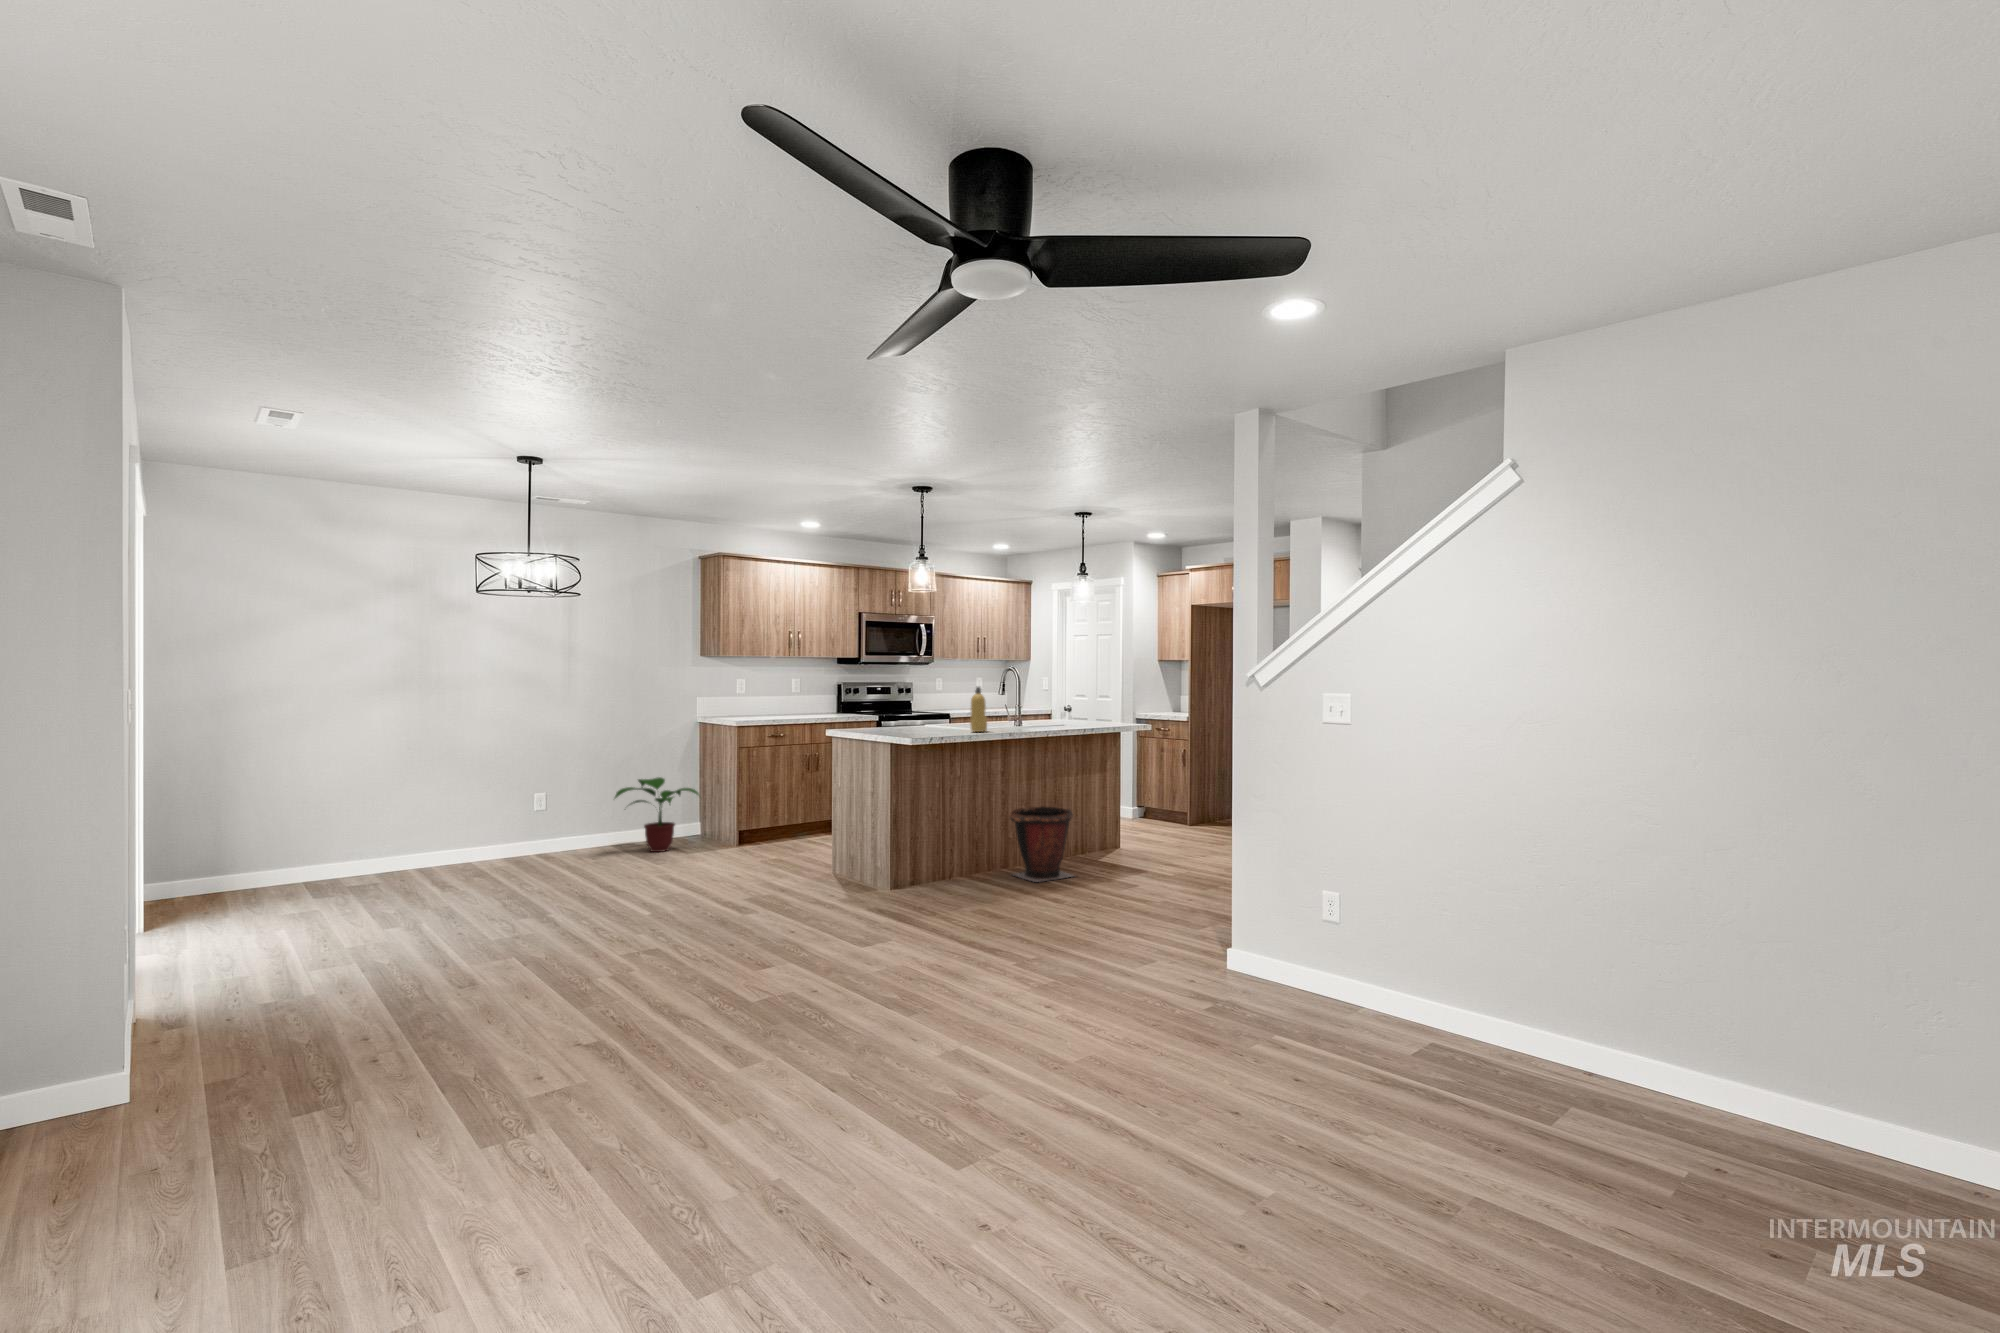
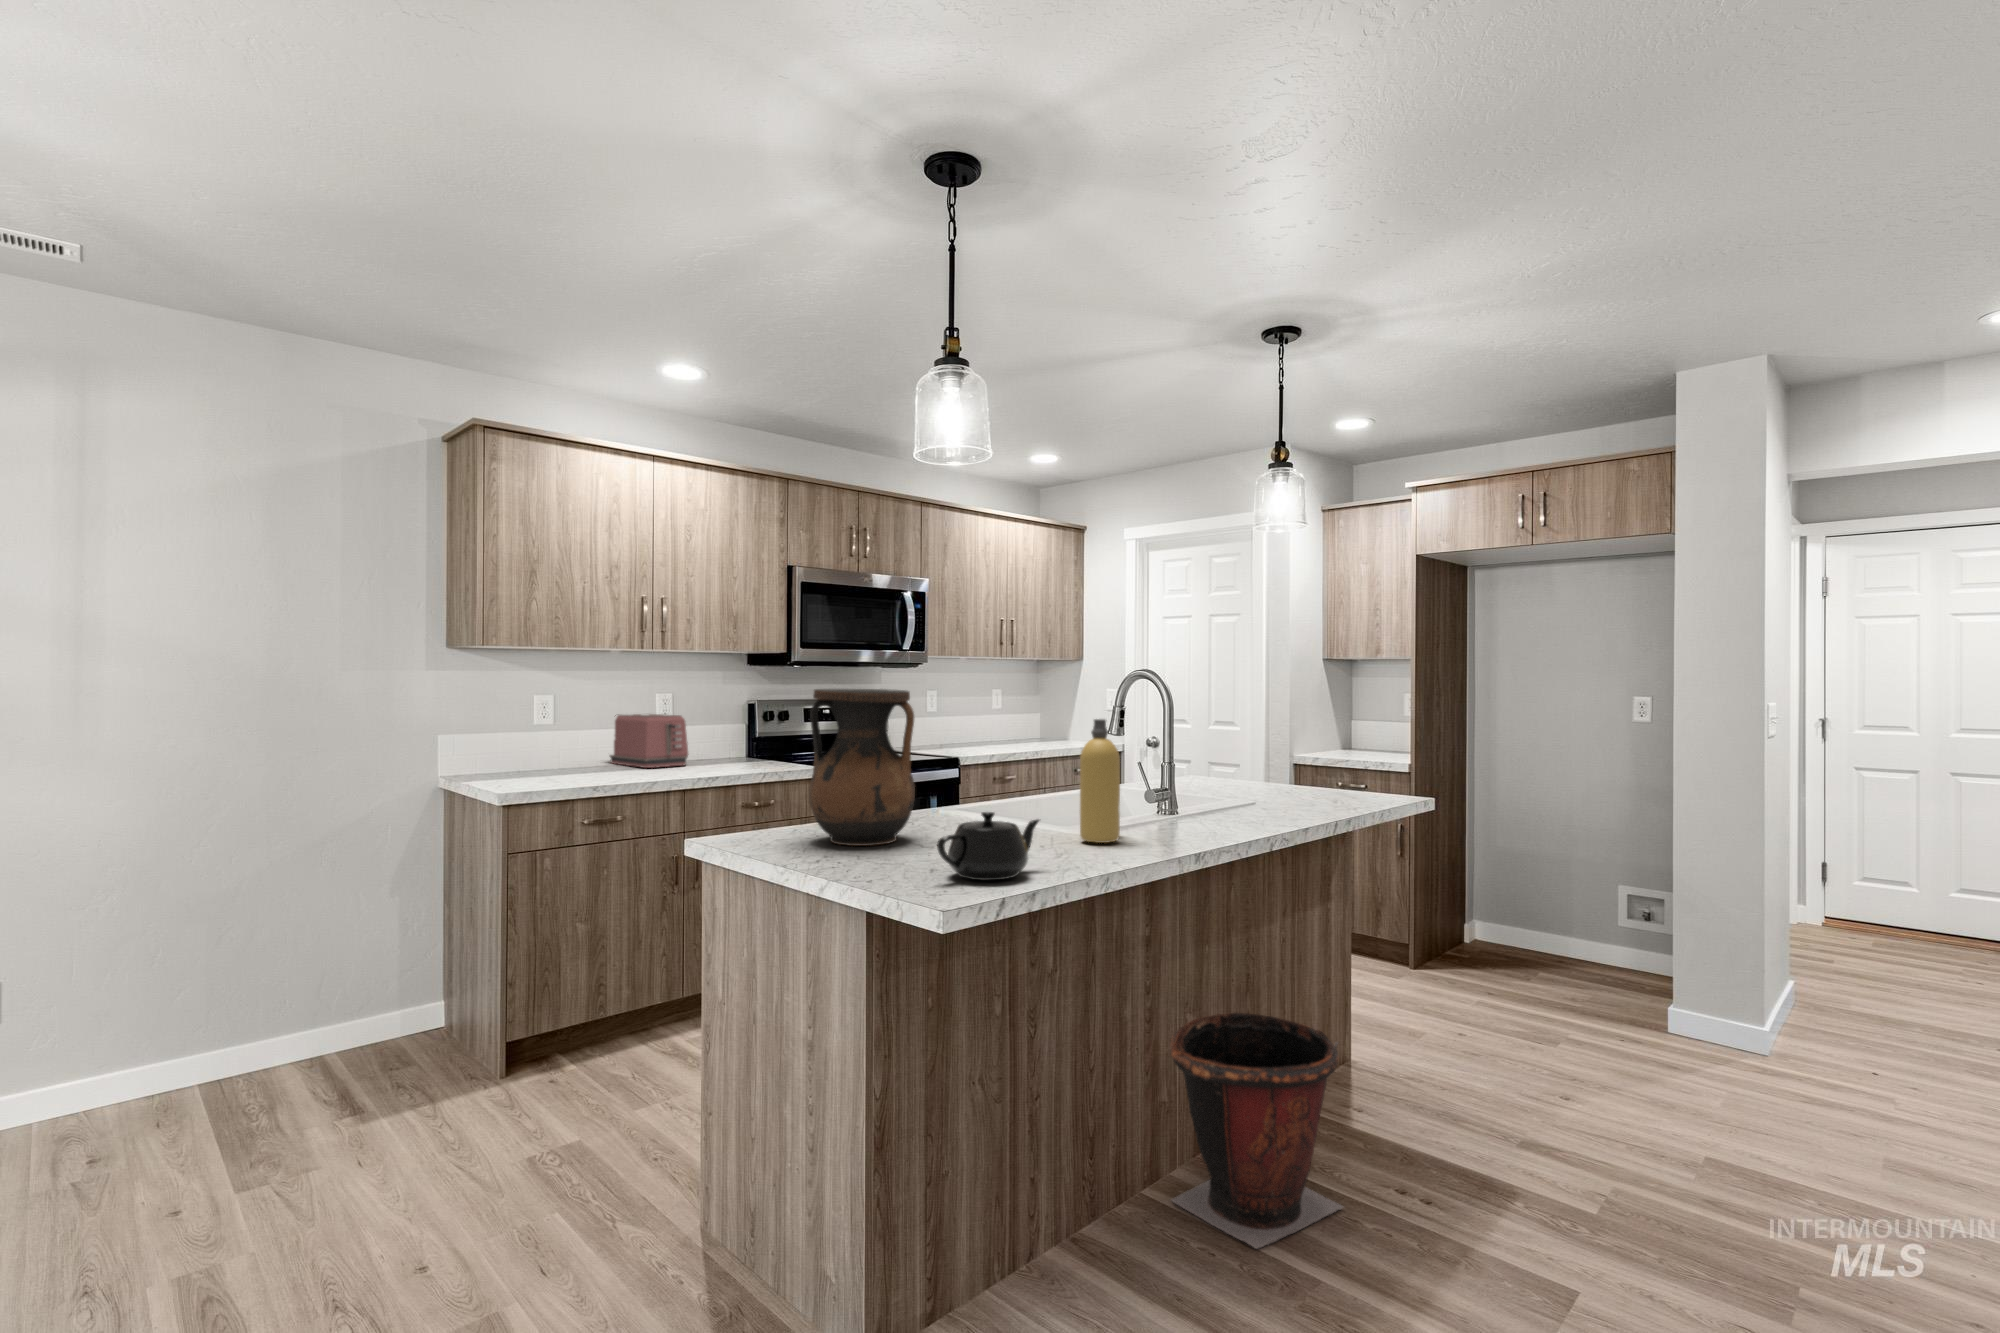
vase: none [871,675,910,732] -> present [809,689,915,846]
toaster: none [771,689,811,715] -> present [610,714,688,768]
teapot: none [912,715,949,737] -> present [937,812,1039,880]
potted plant: present [615,777,699,852] -> none [171,918,414,1105]

